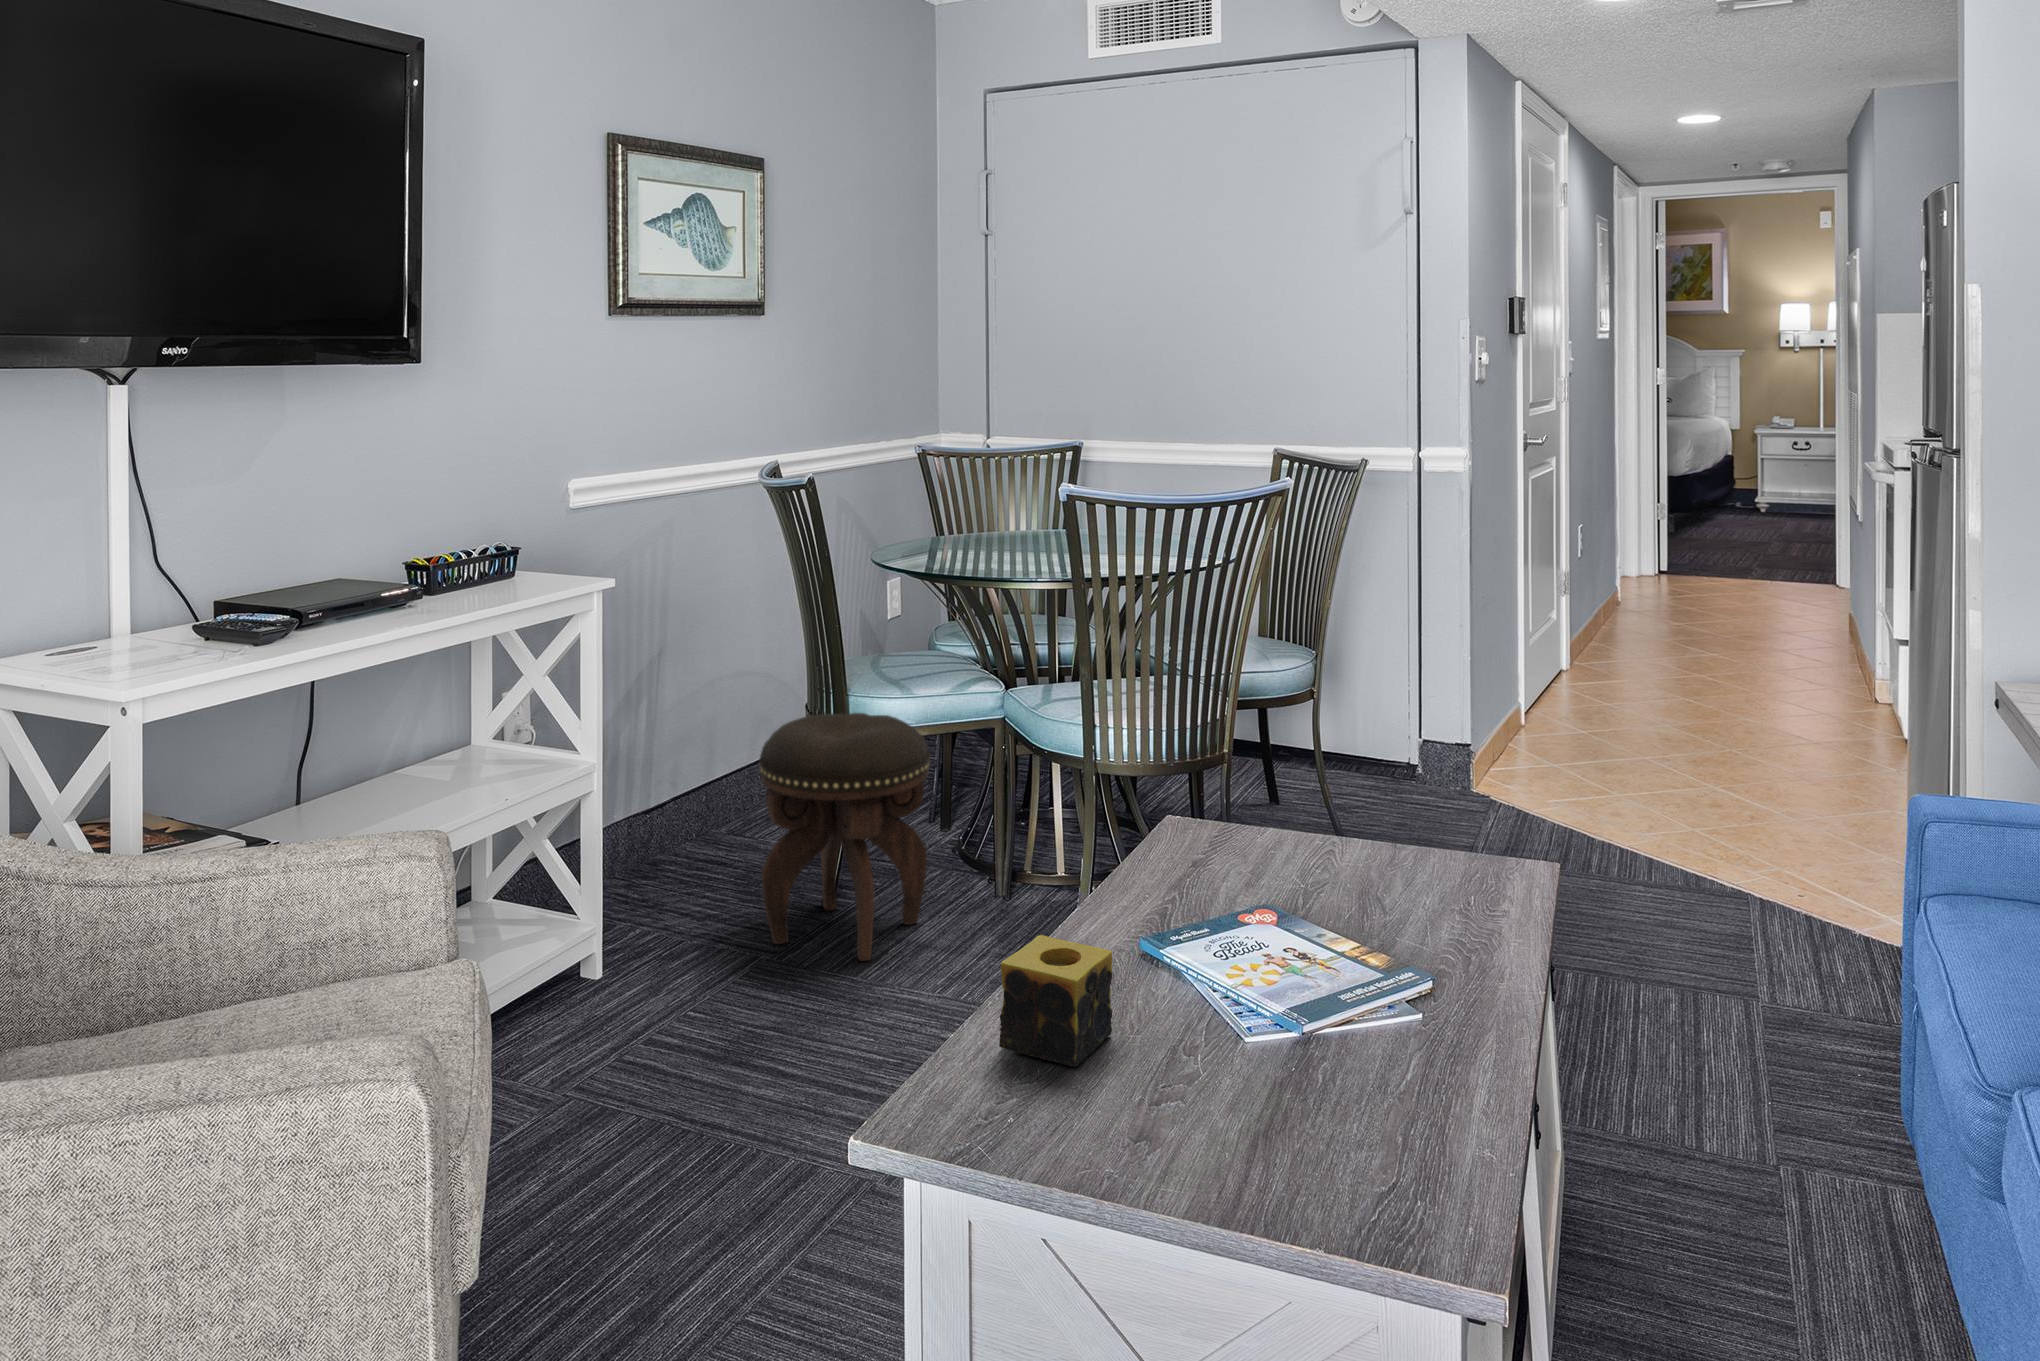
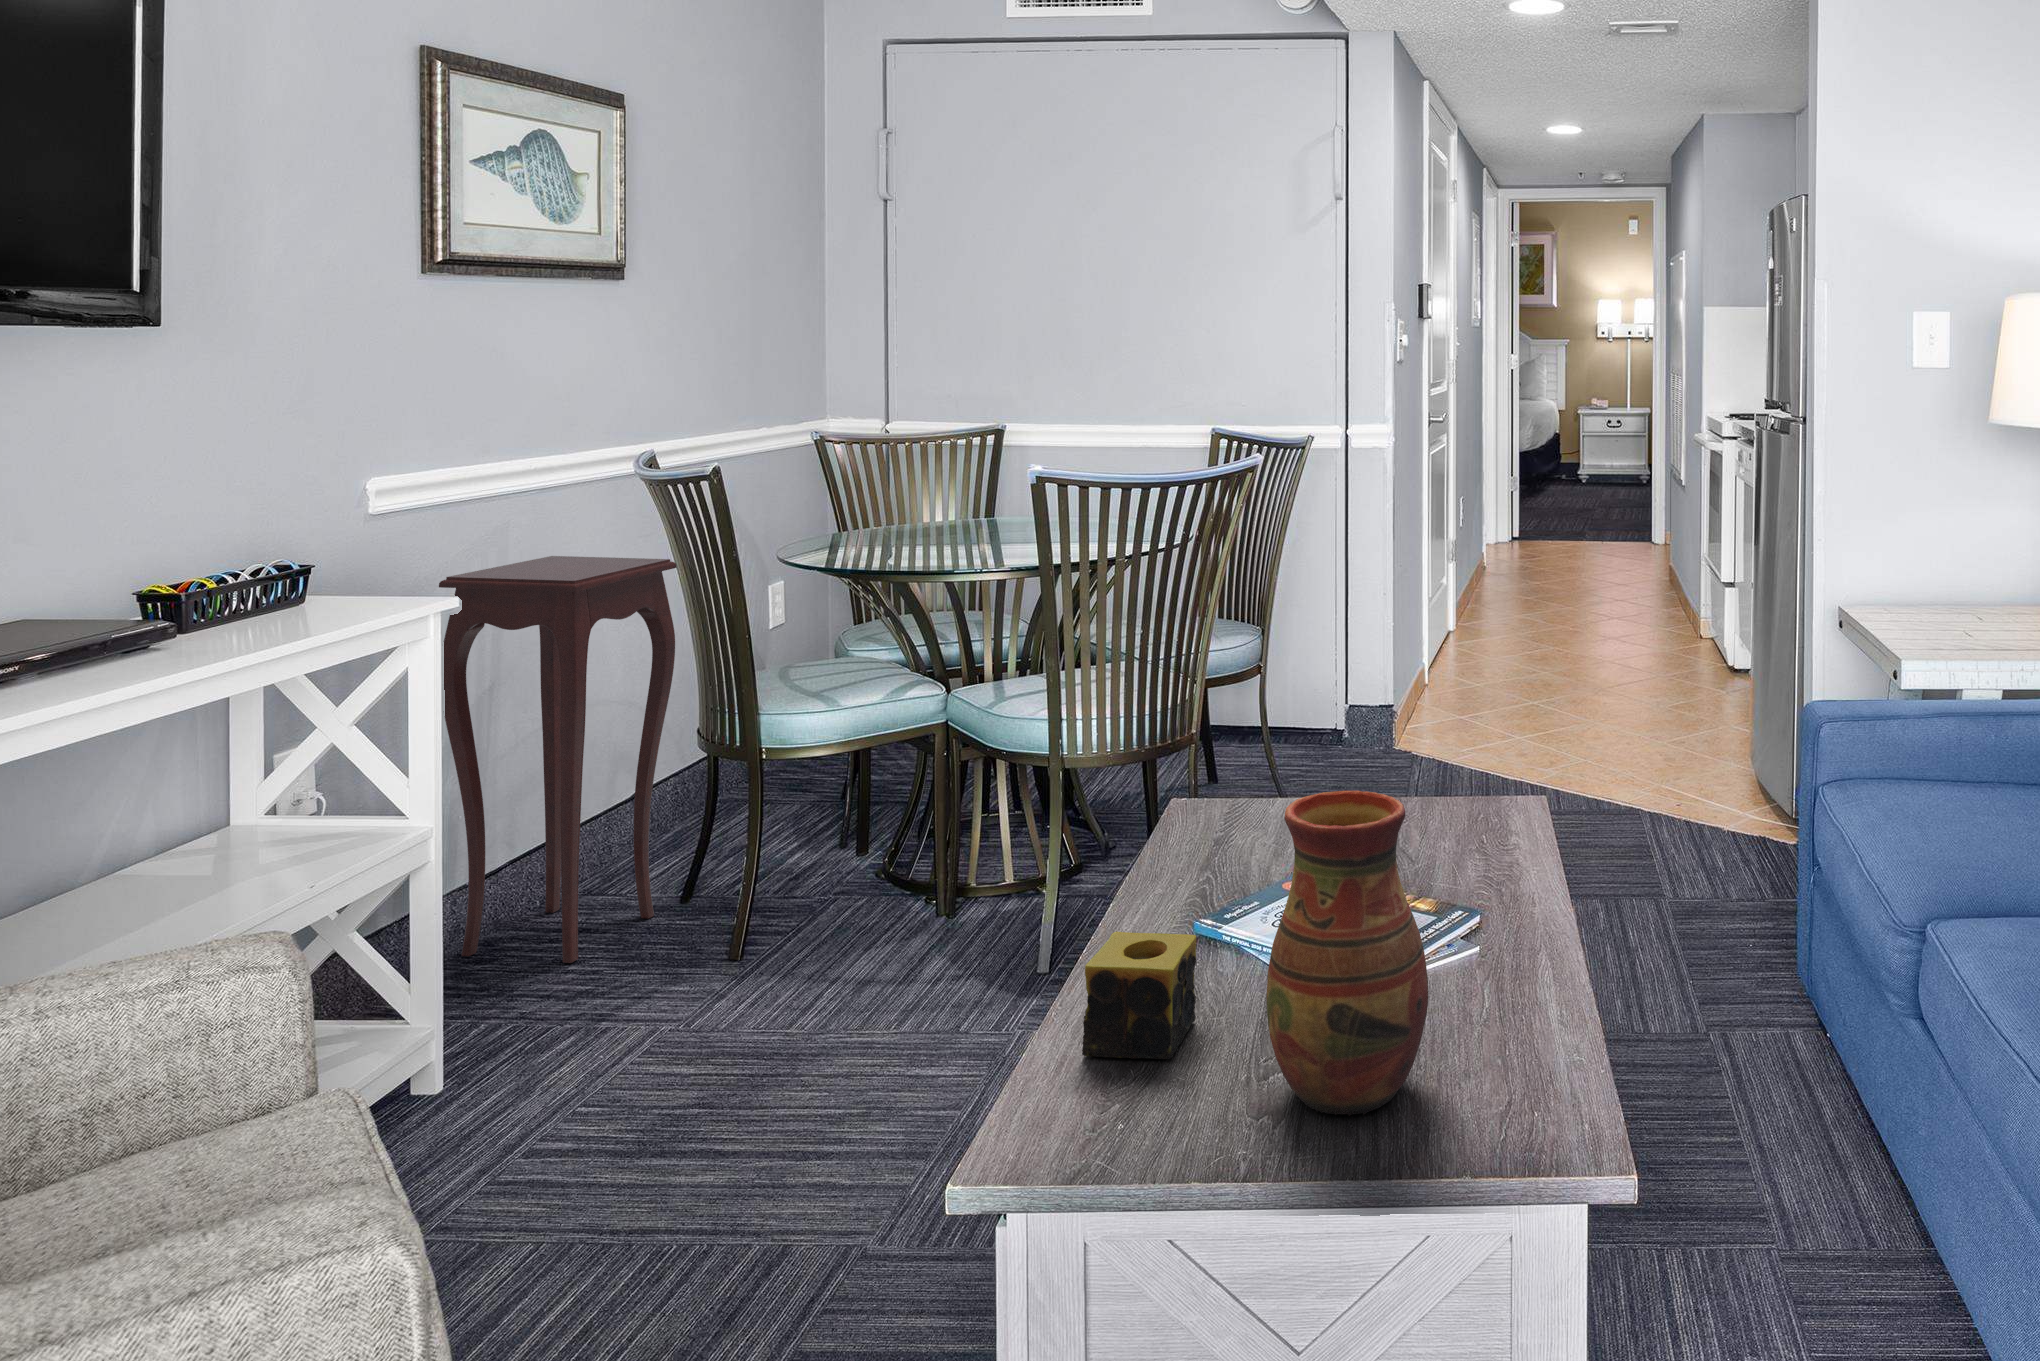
side table: none [621,546,791,887] -> present [439,556,677,963]
footstool: present [759,713,930,961] -> none [655,733,872,1013]
vase: none [1147,828,1315,1165] -> present [1266,791,1428,1116]

